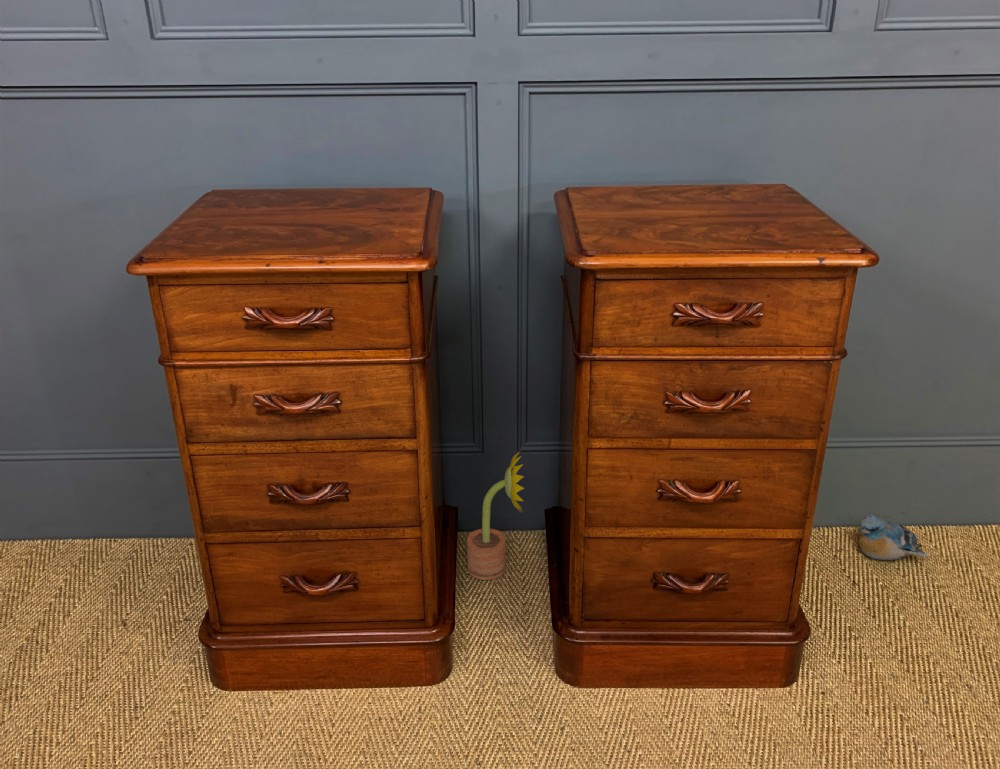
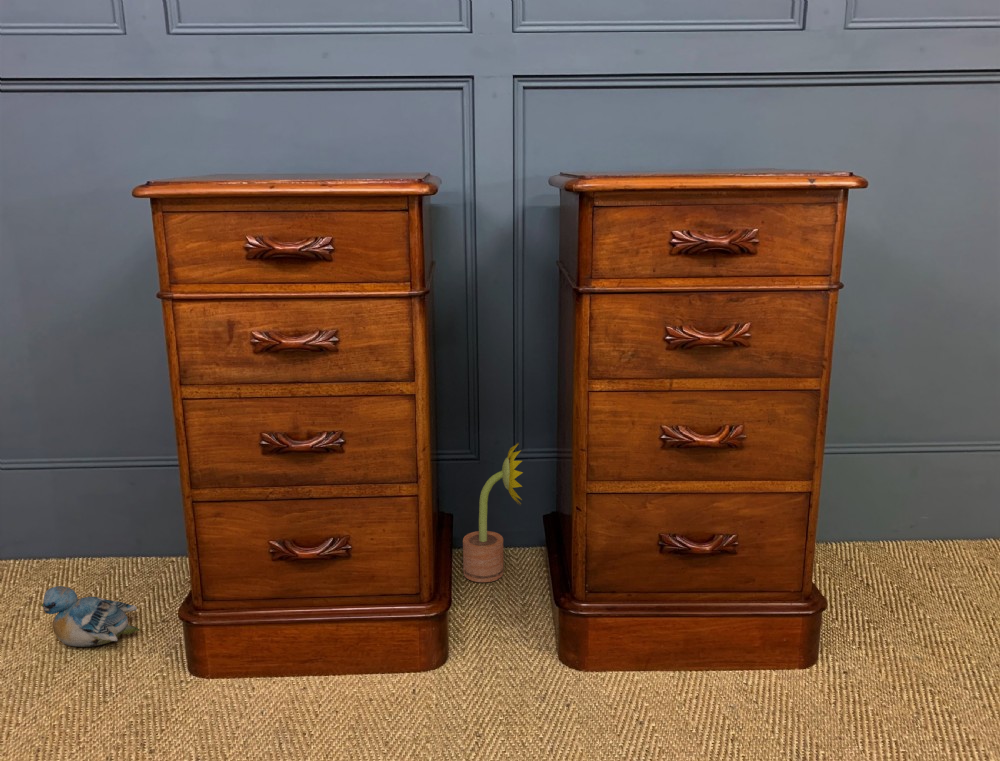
plush toy: present [857,513,928,560] -> present [41,586,140,647]

